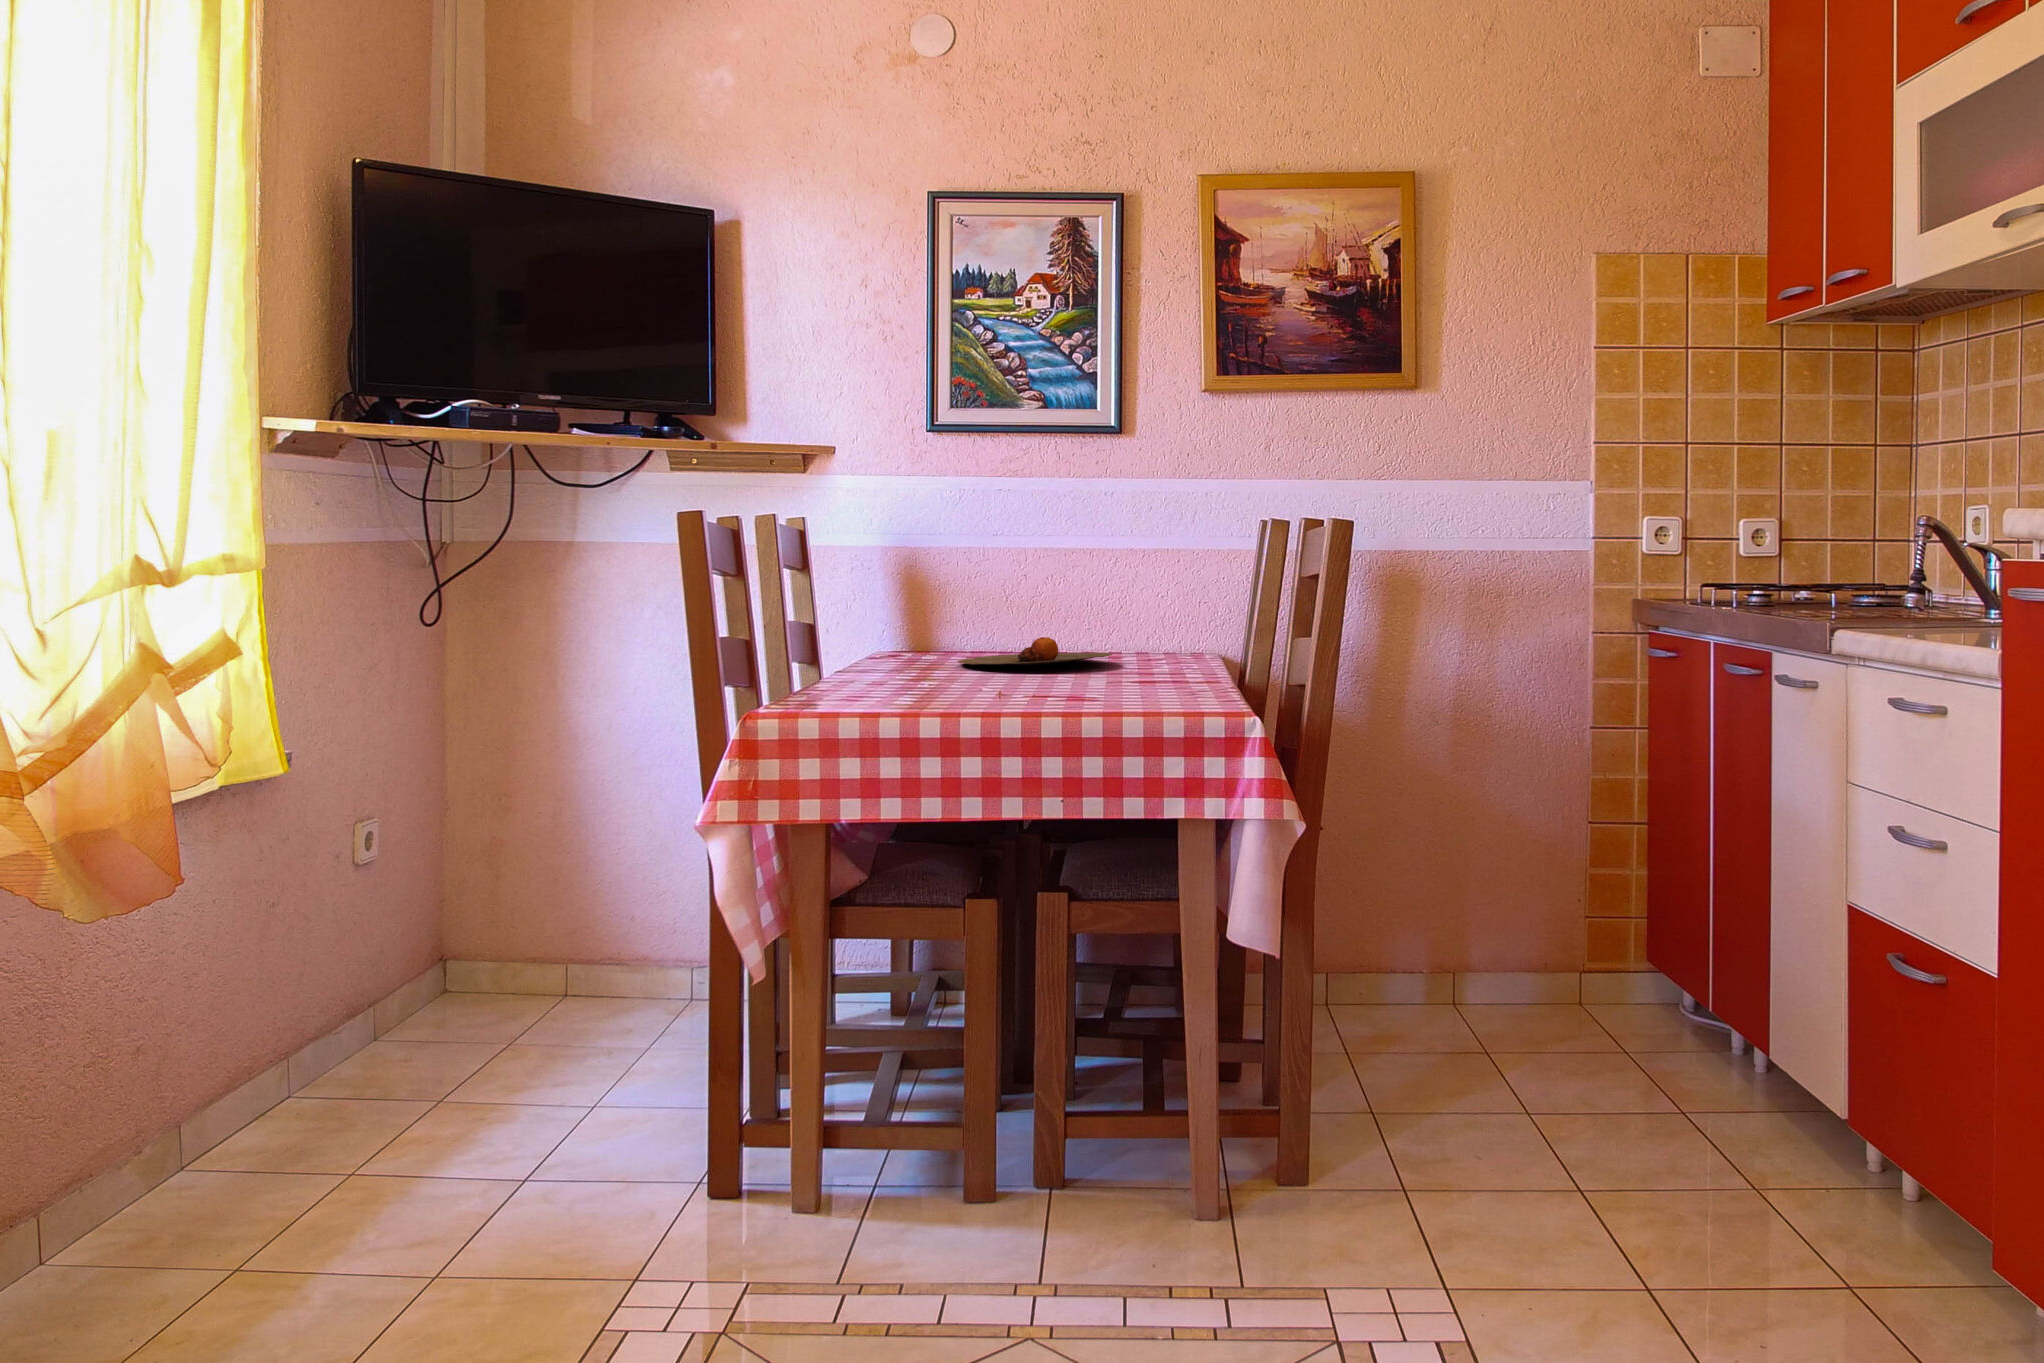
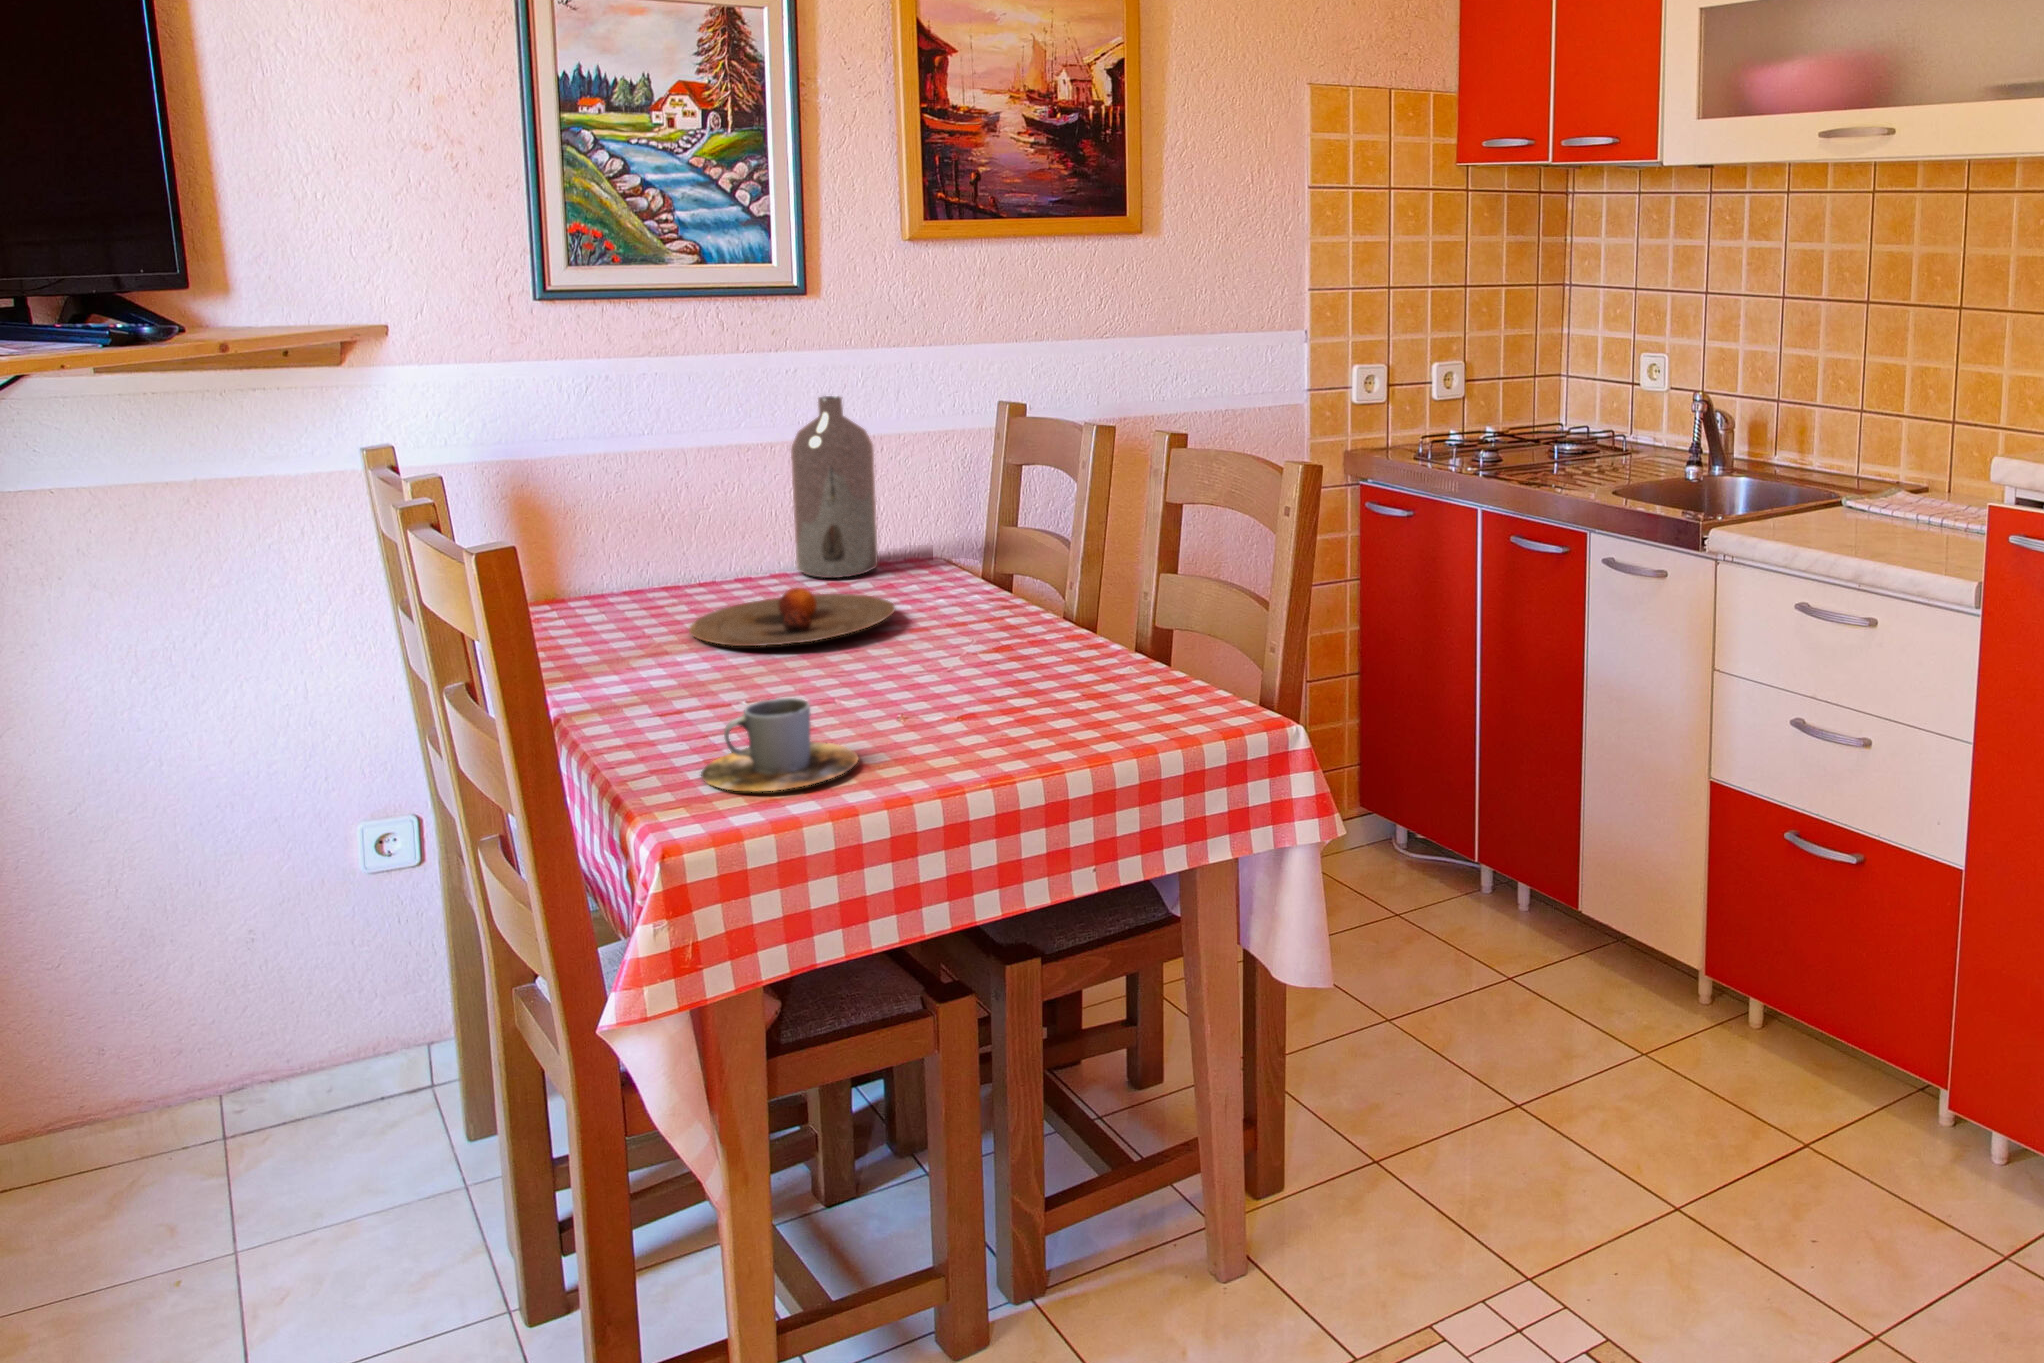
bottle: none [1091,508,1154,652] -> present [791,396,878,578]
cup: none [822,652,941,707] -> present [701,698,858,791]

